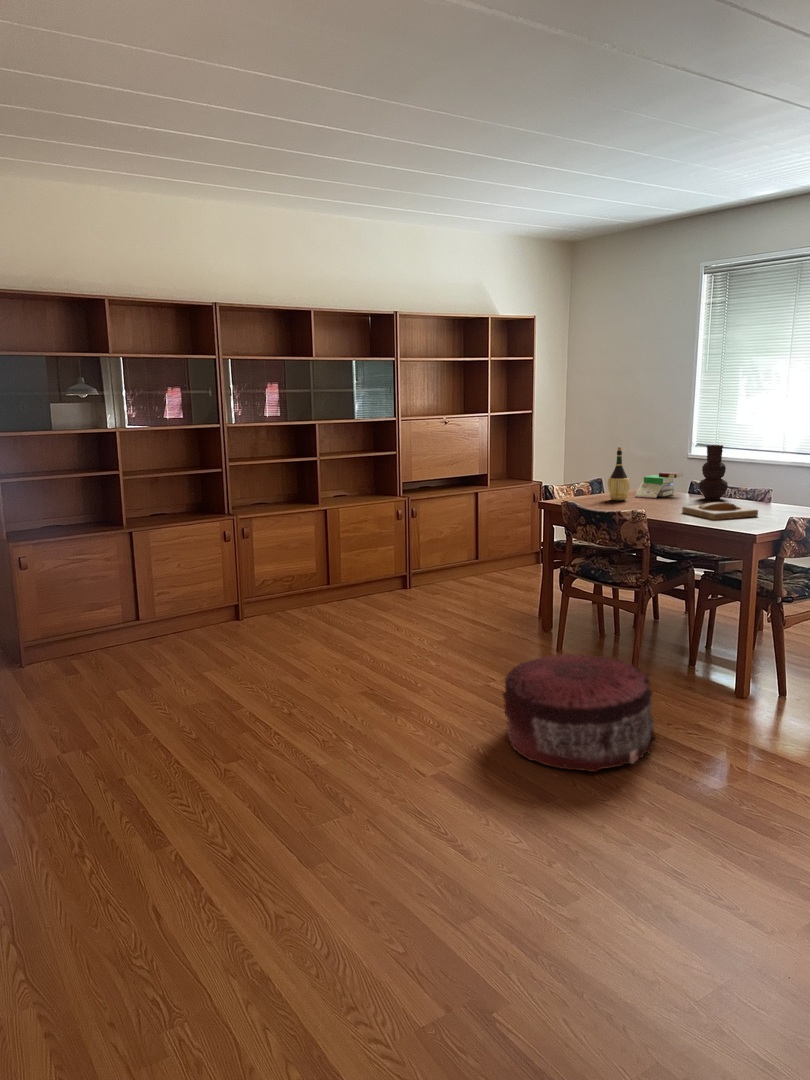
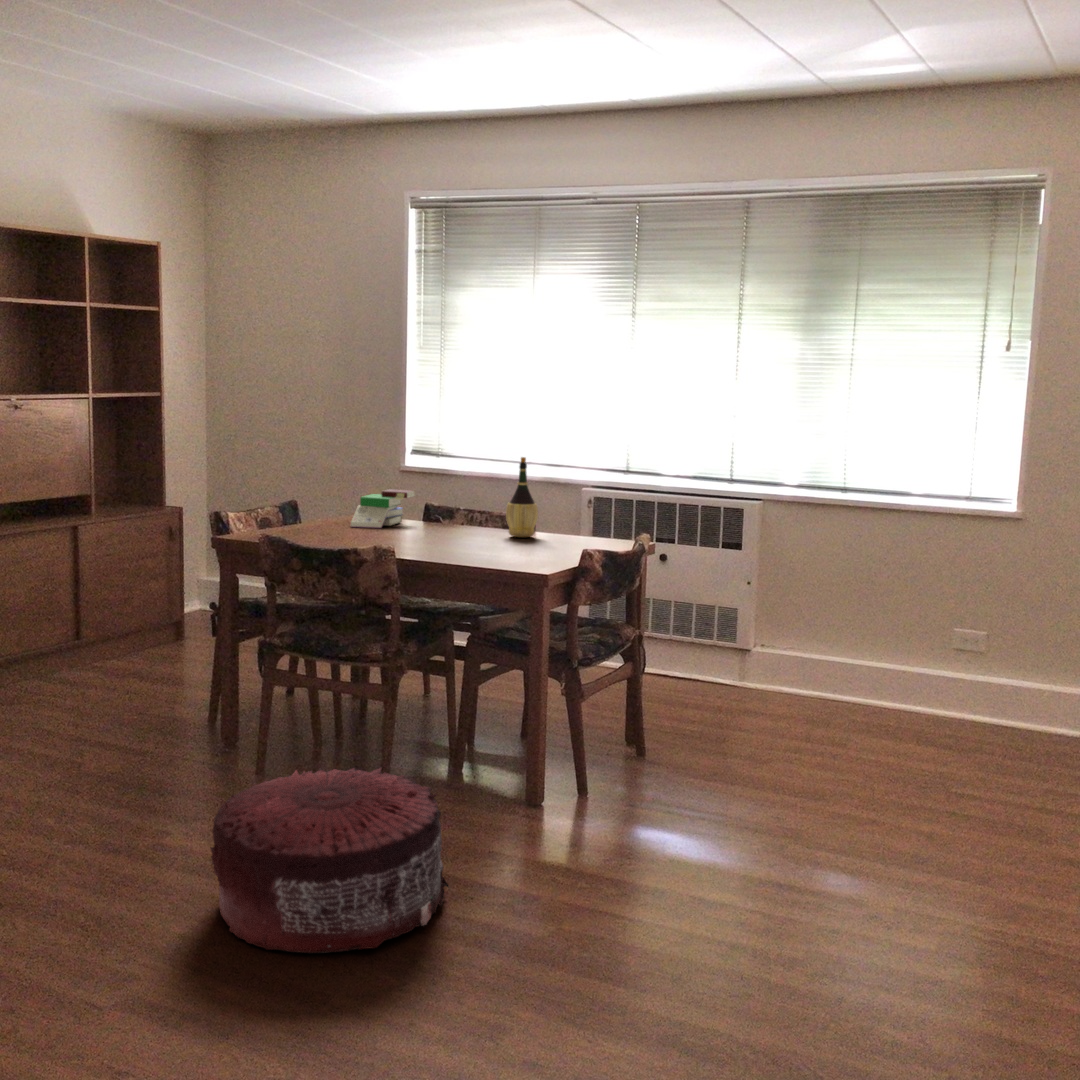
vase: present [699,445,728,500] -> none [439,451,478,529]
wine bottle: present [608,447,630,500] -> present [506,457,538,537]
tray: present [682,502,758,520] -> none [432,532,533,557]

